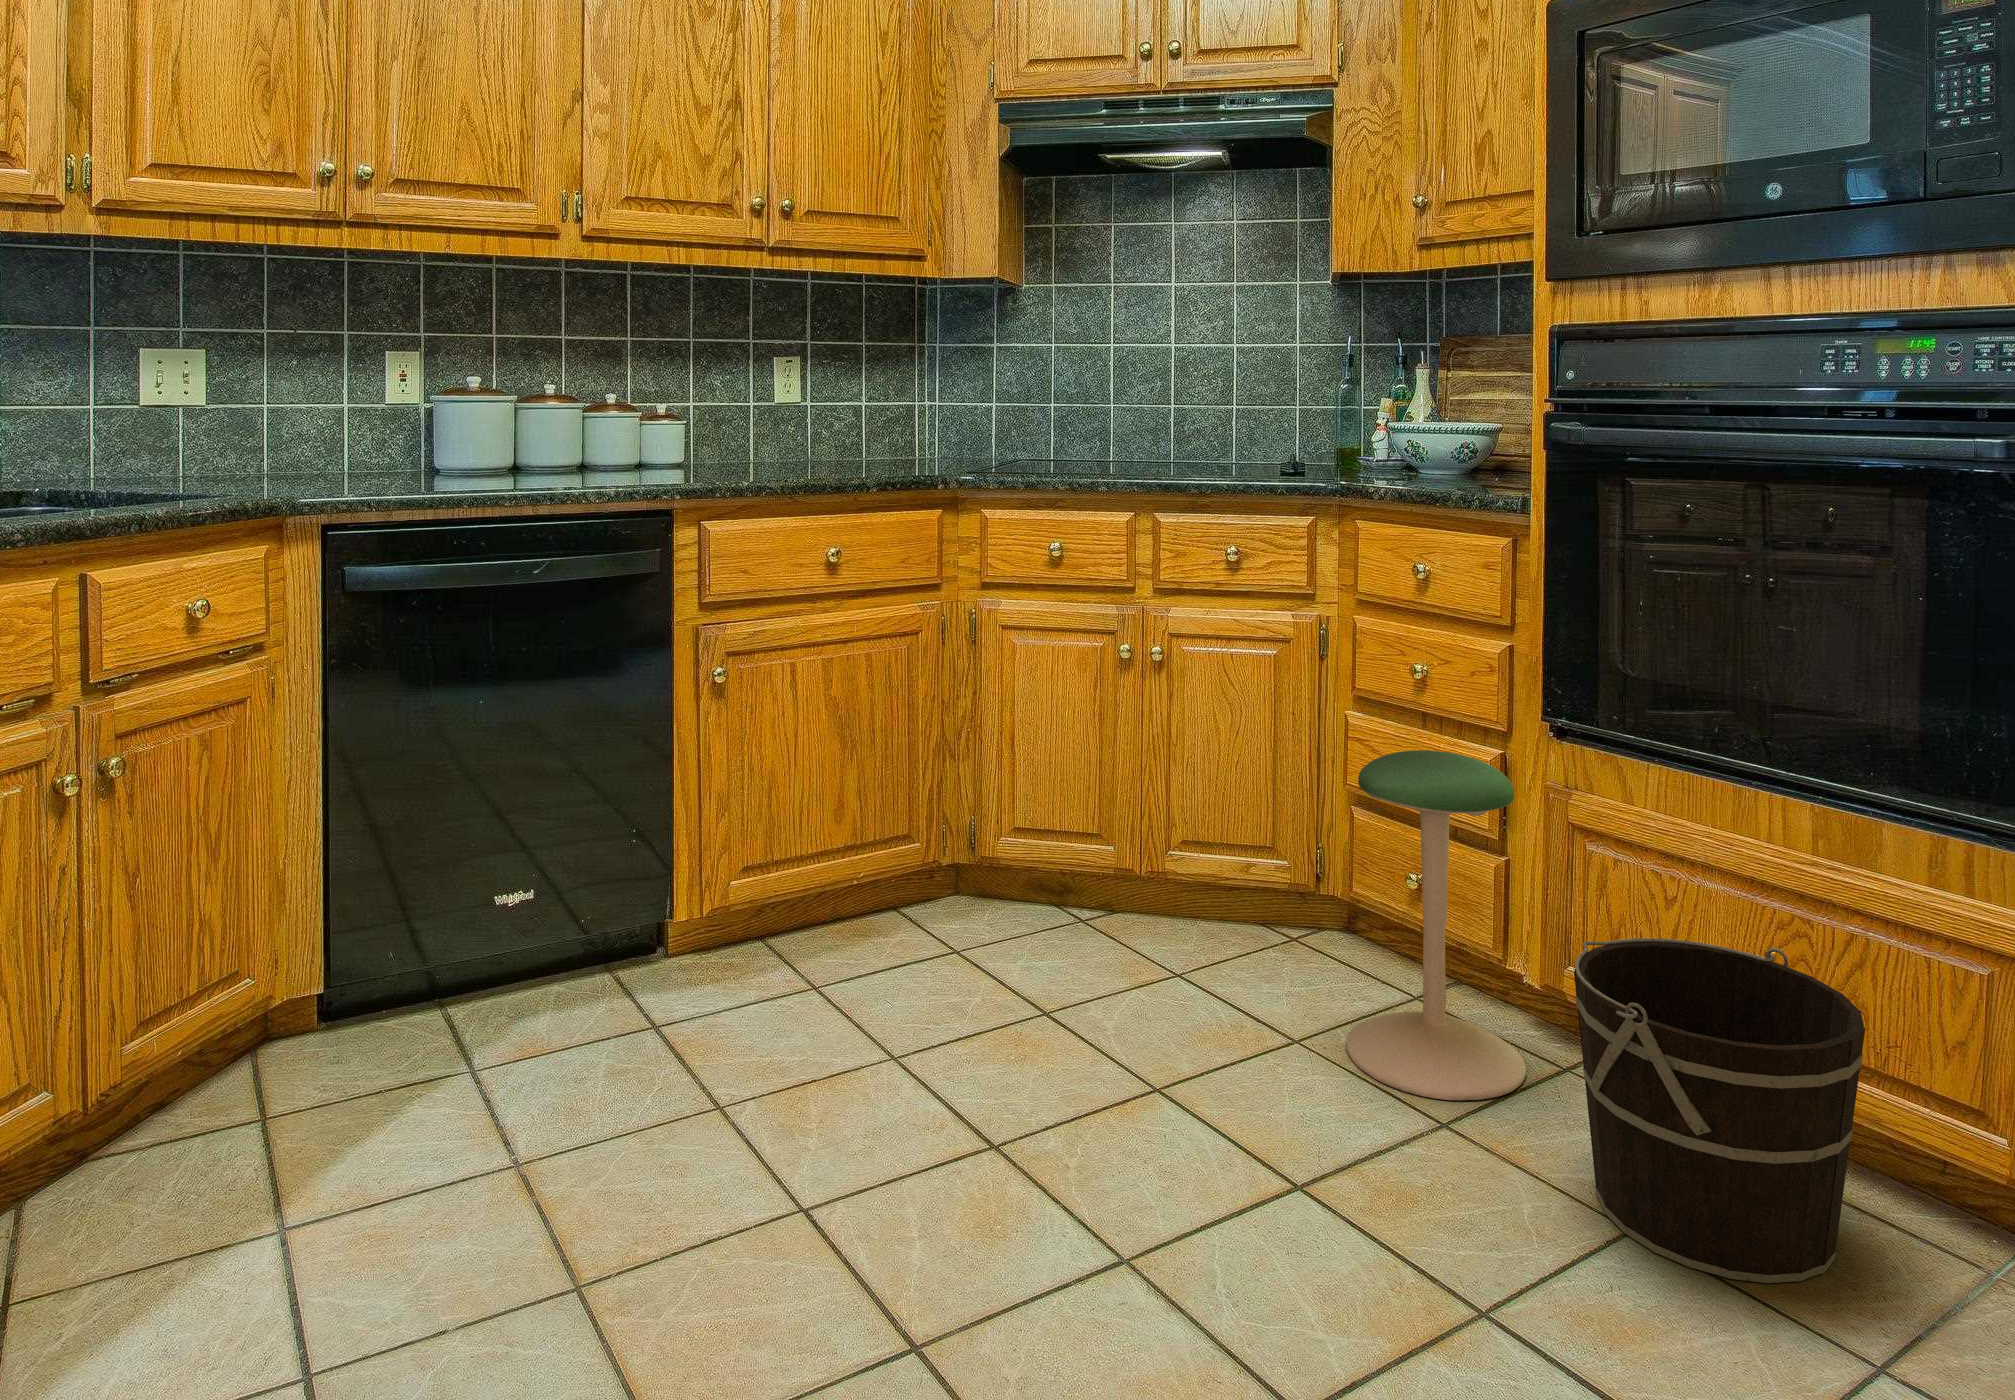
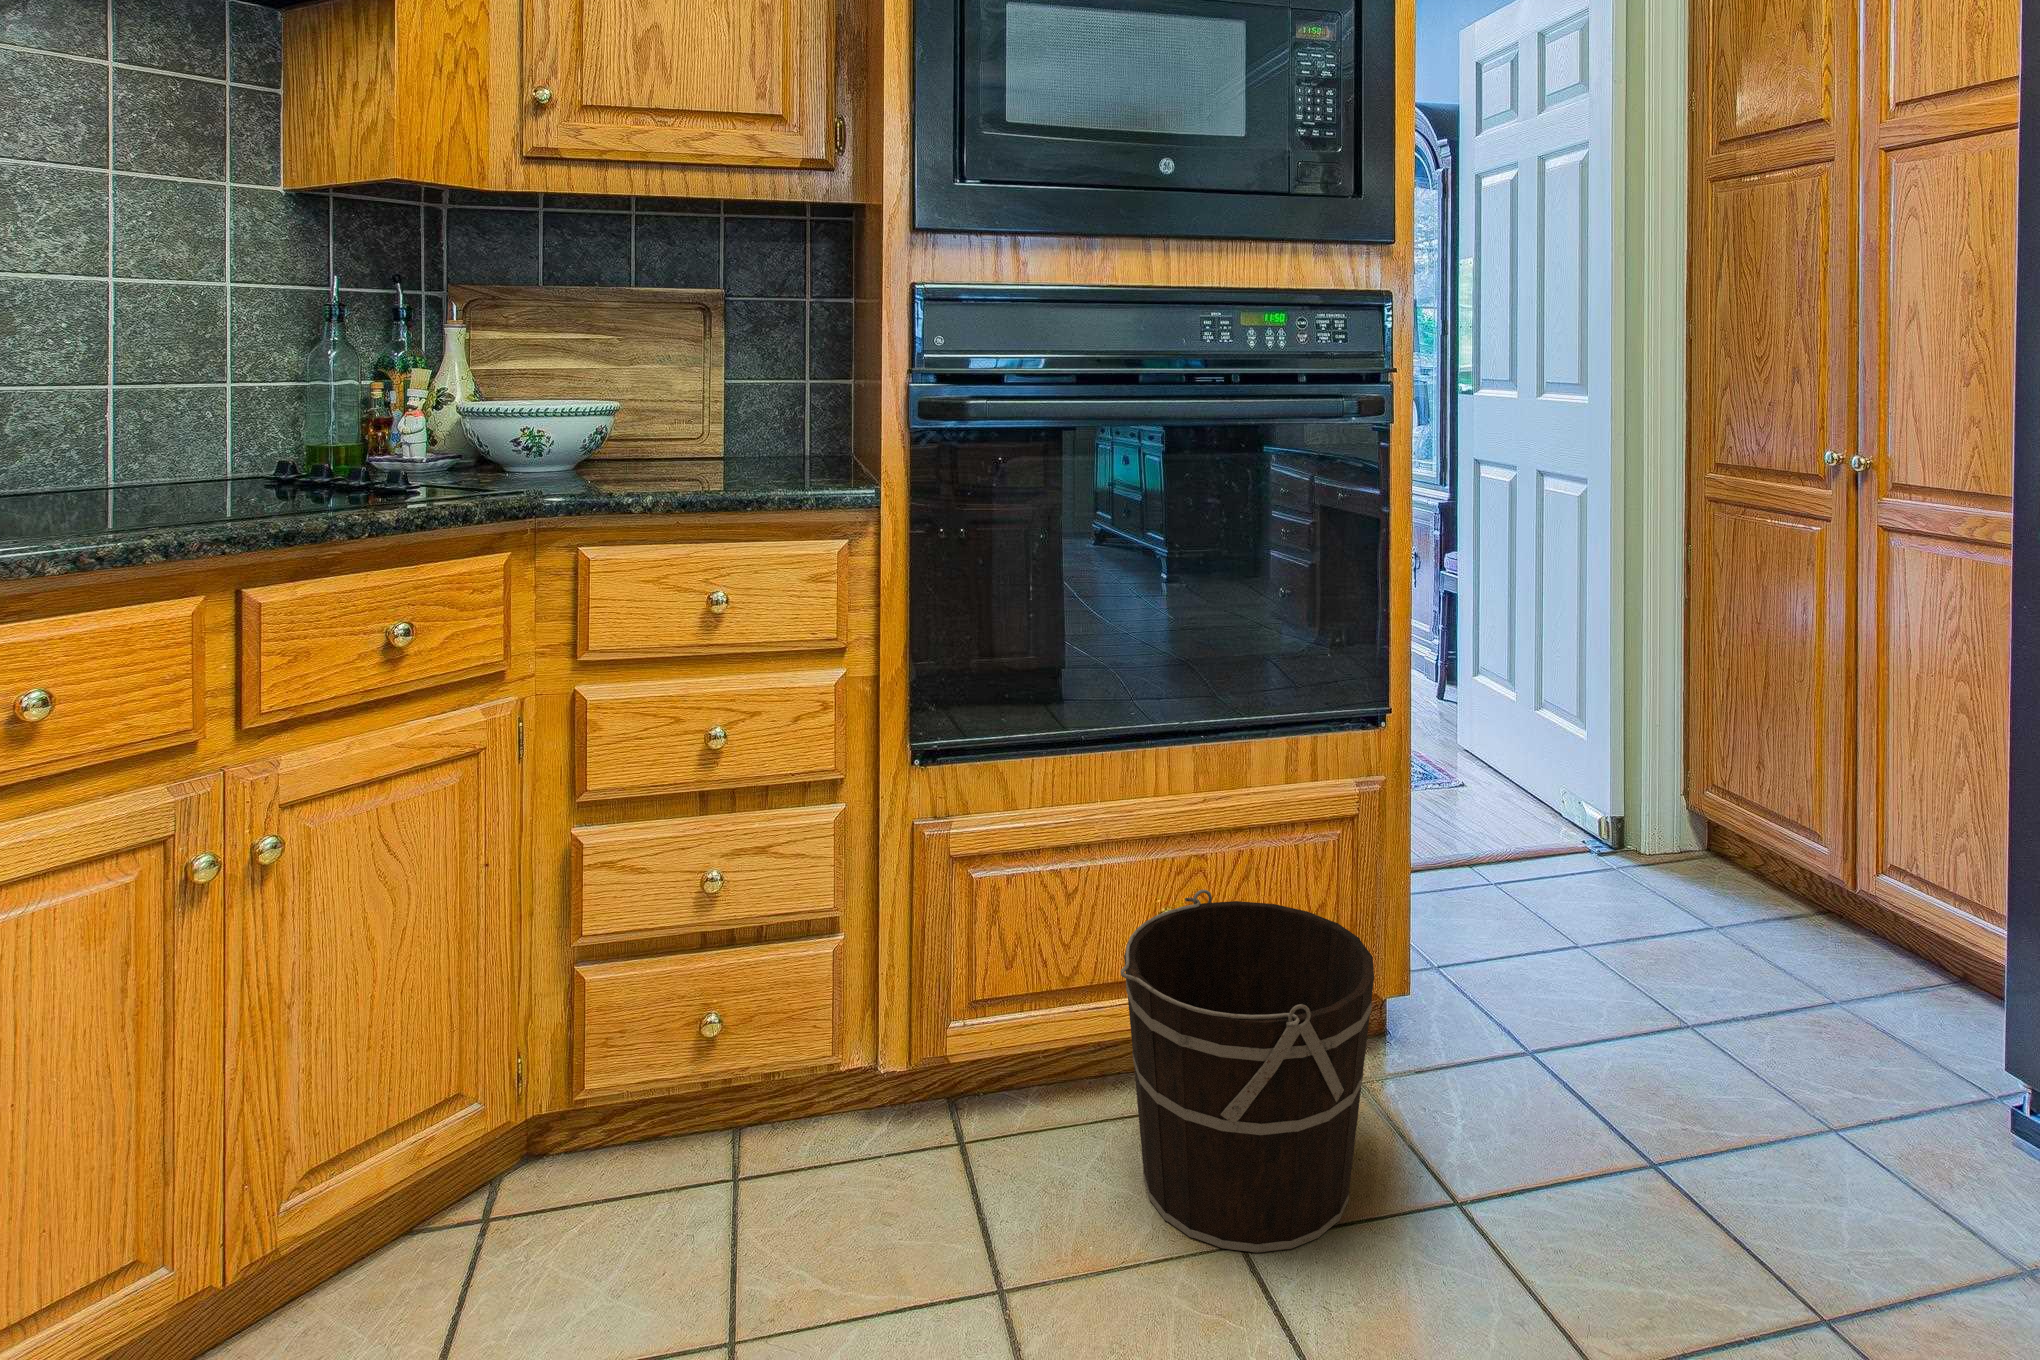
stool: present [1346,750,1526,1100] -> none [762,820,986,1305]

